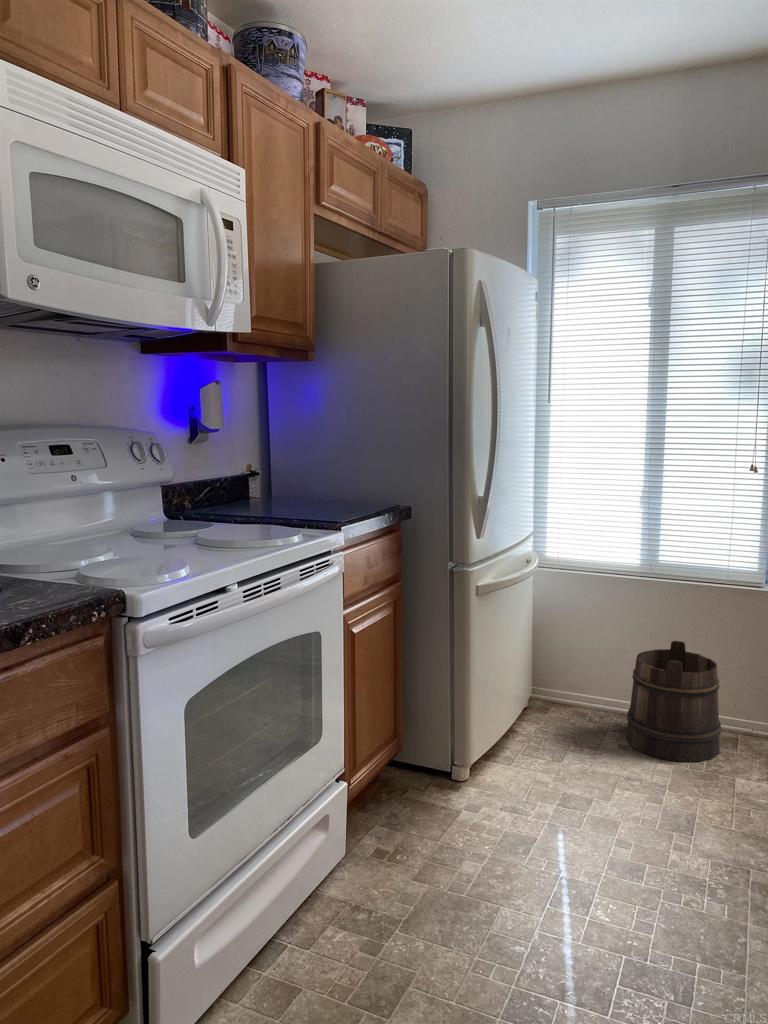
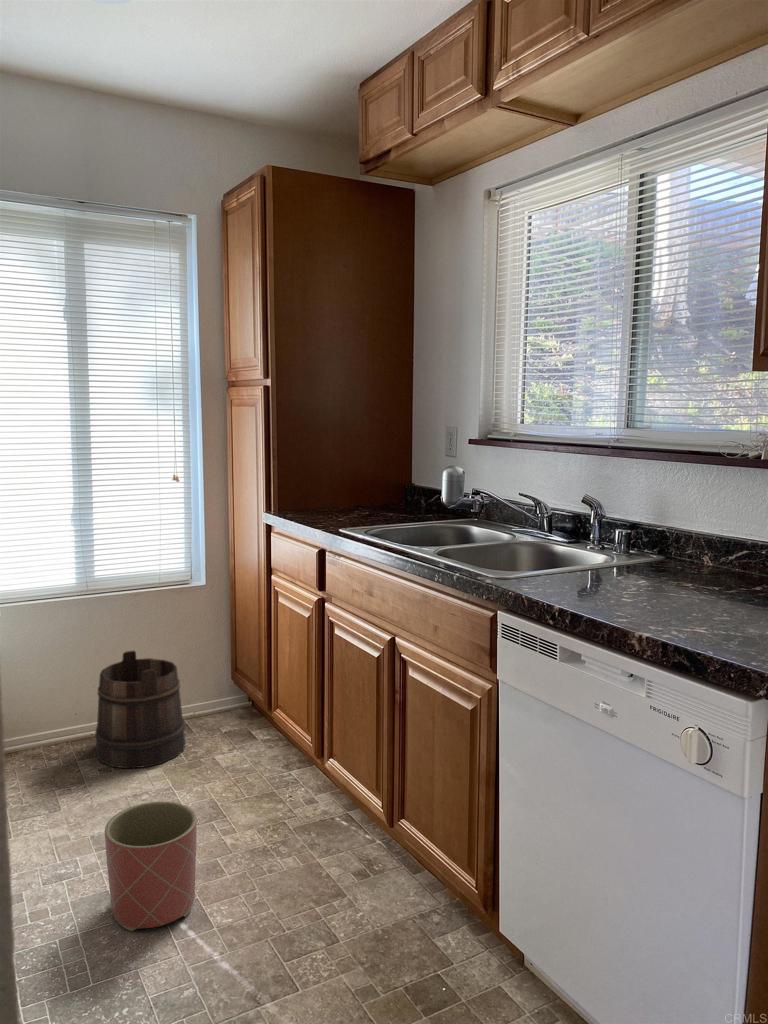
planter: none [516,767,605,893] -> present [105,801,197,931]

